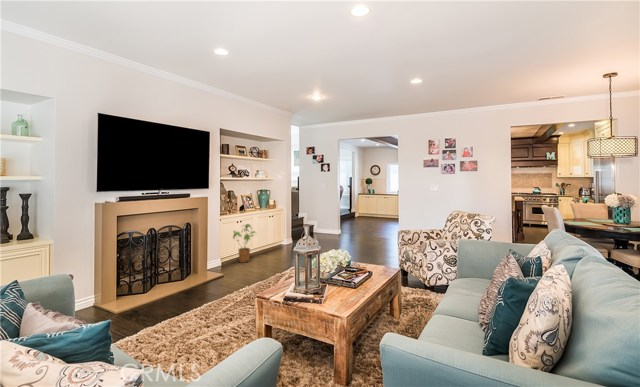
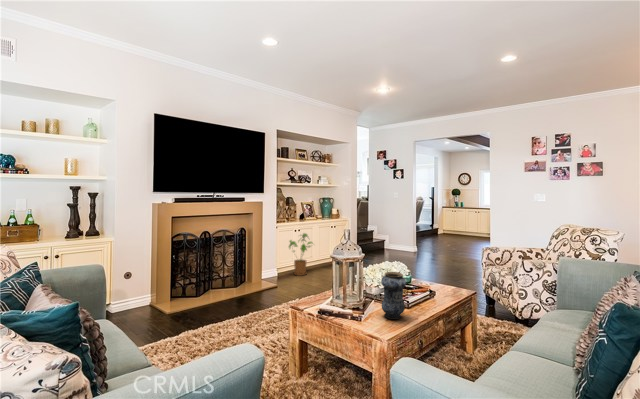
vase: none [336,260,356,299] -> present [381,272,406,319]

